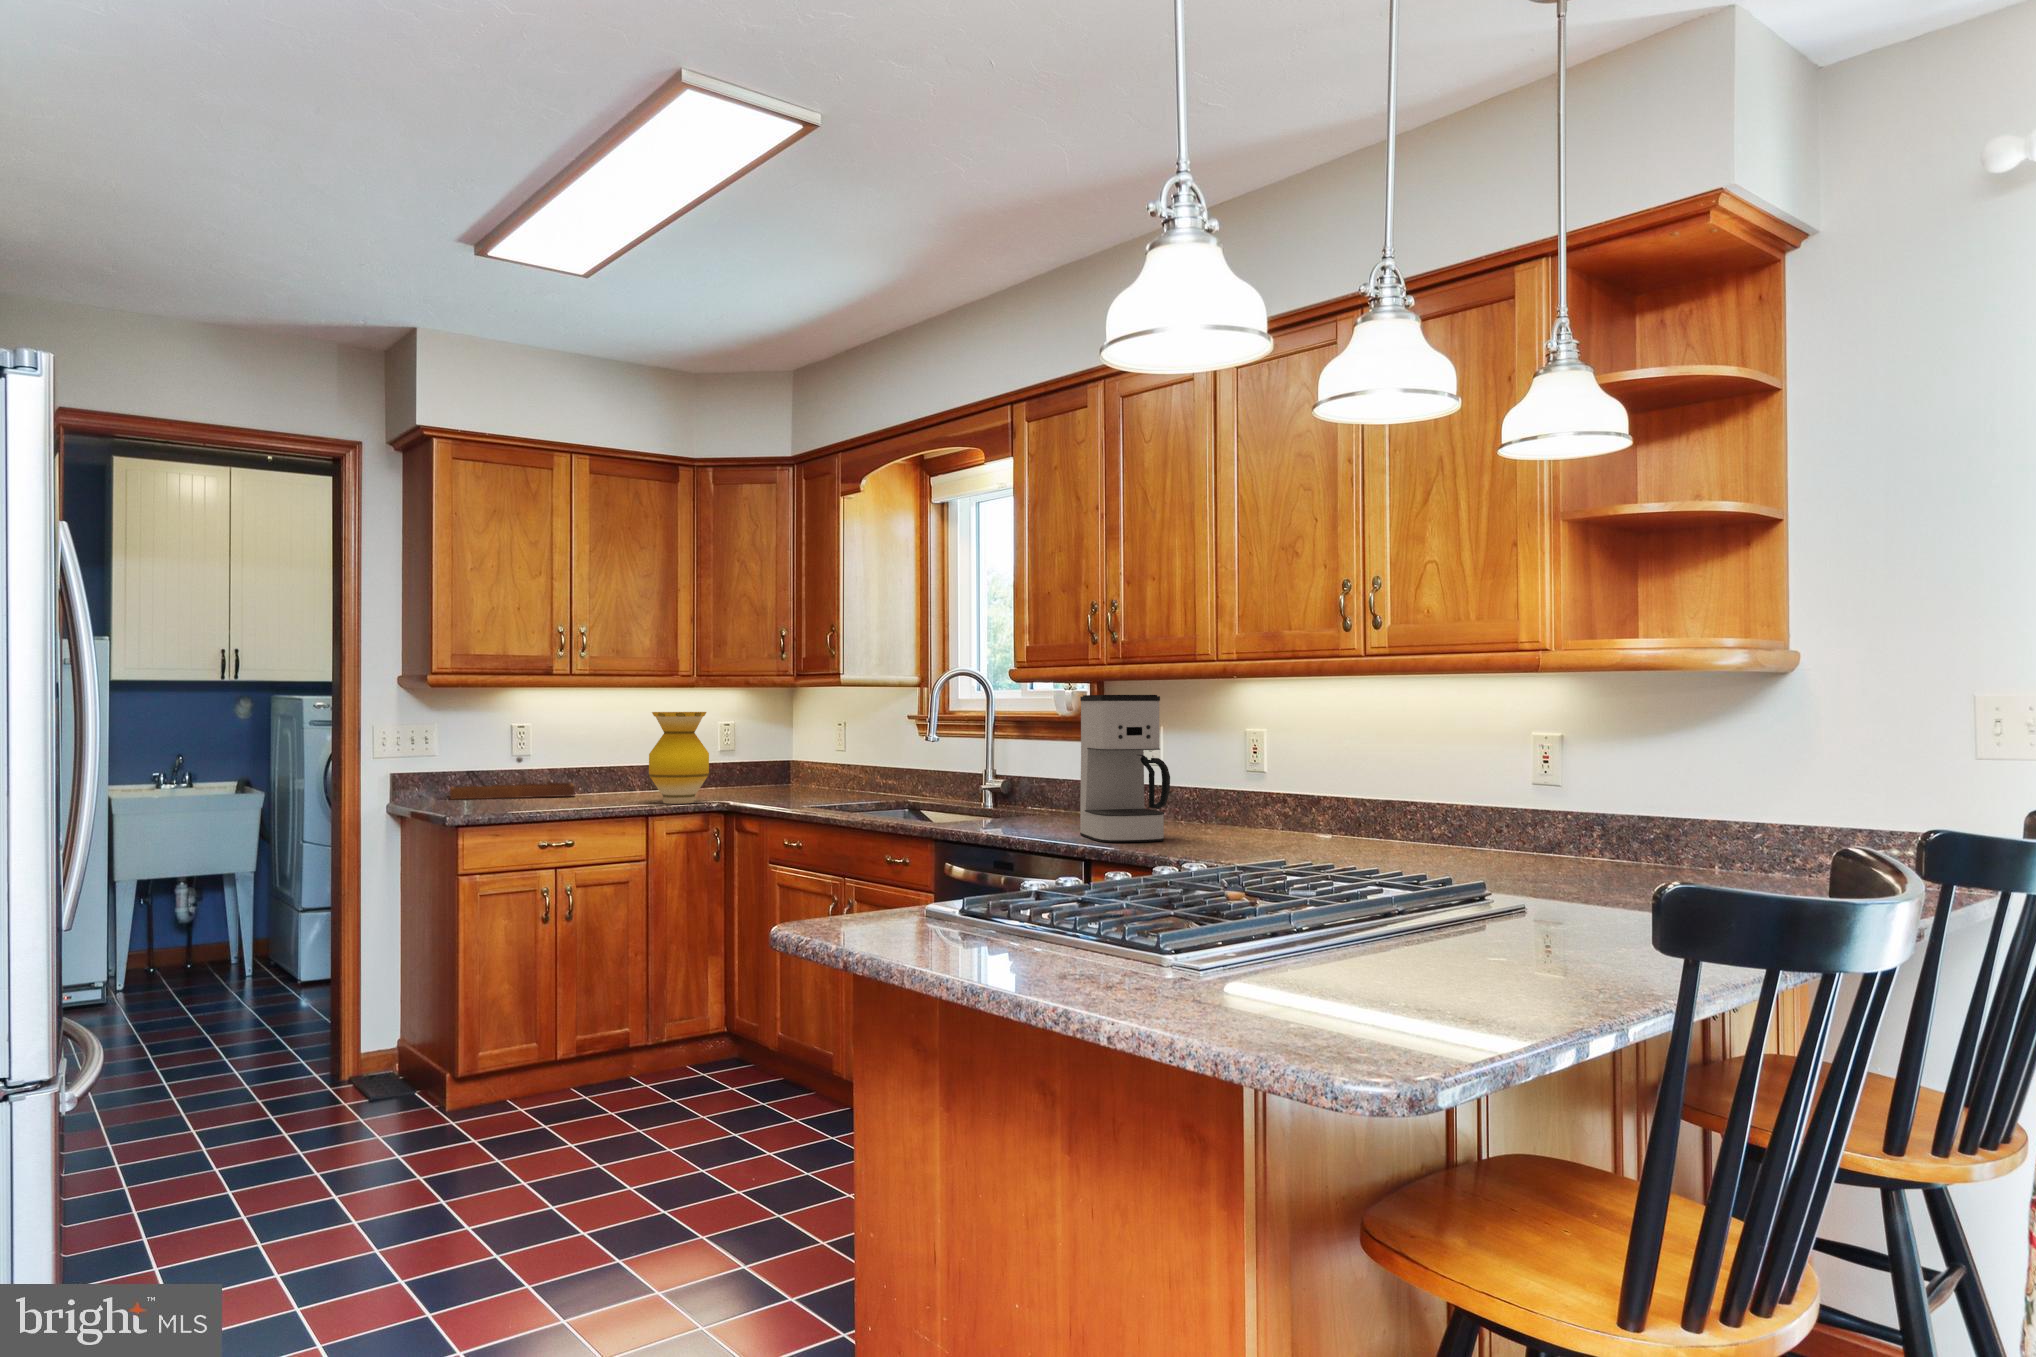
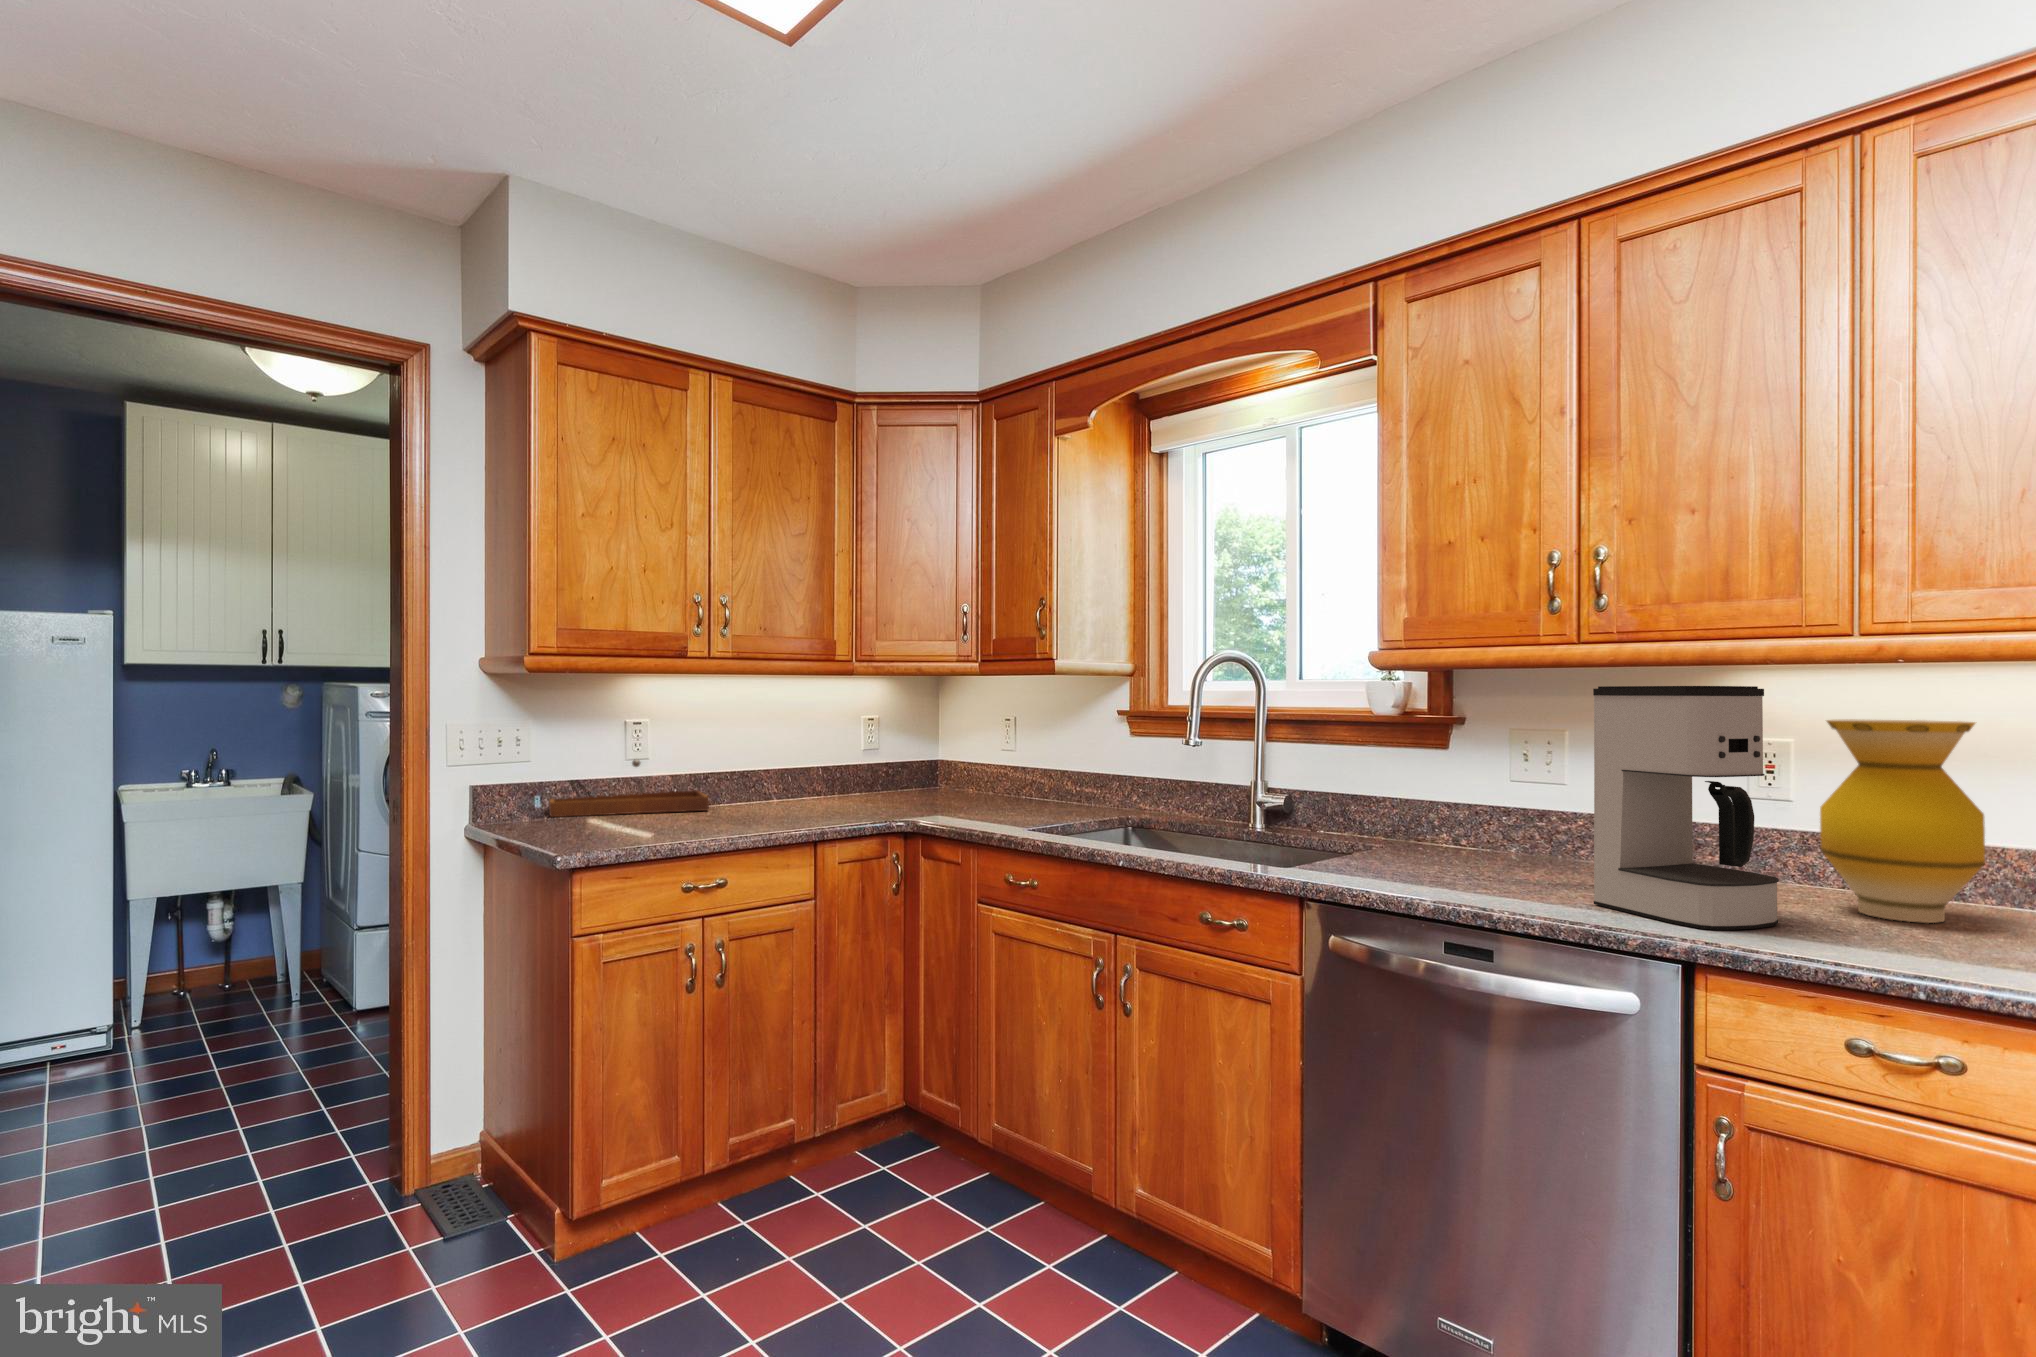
vase: present [649,712,709,804] -> present [1820,719,1985,923]

